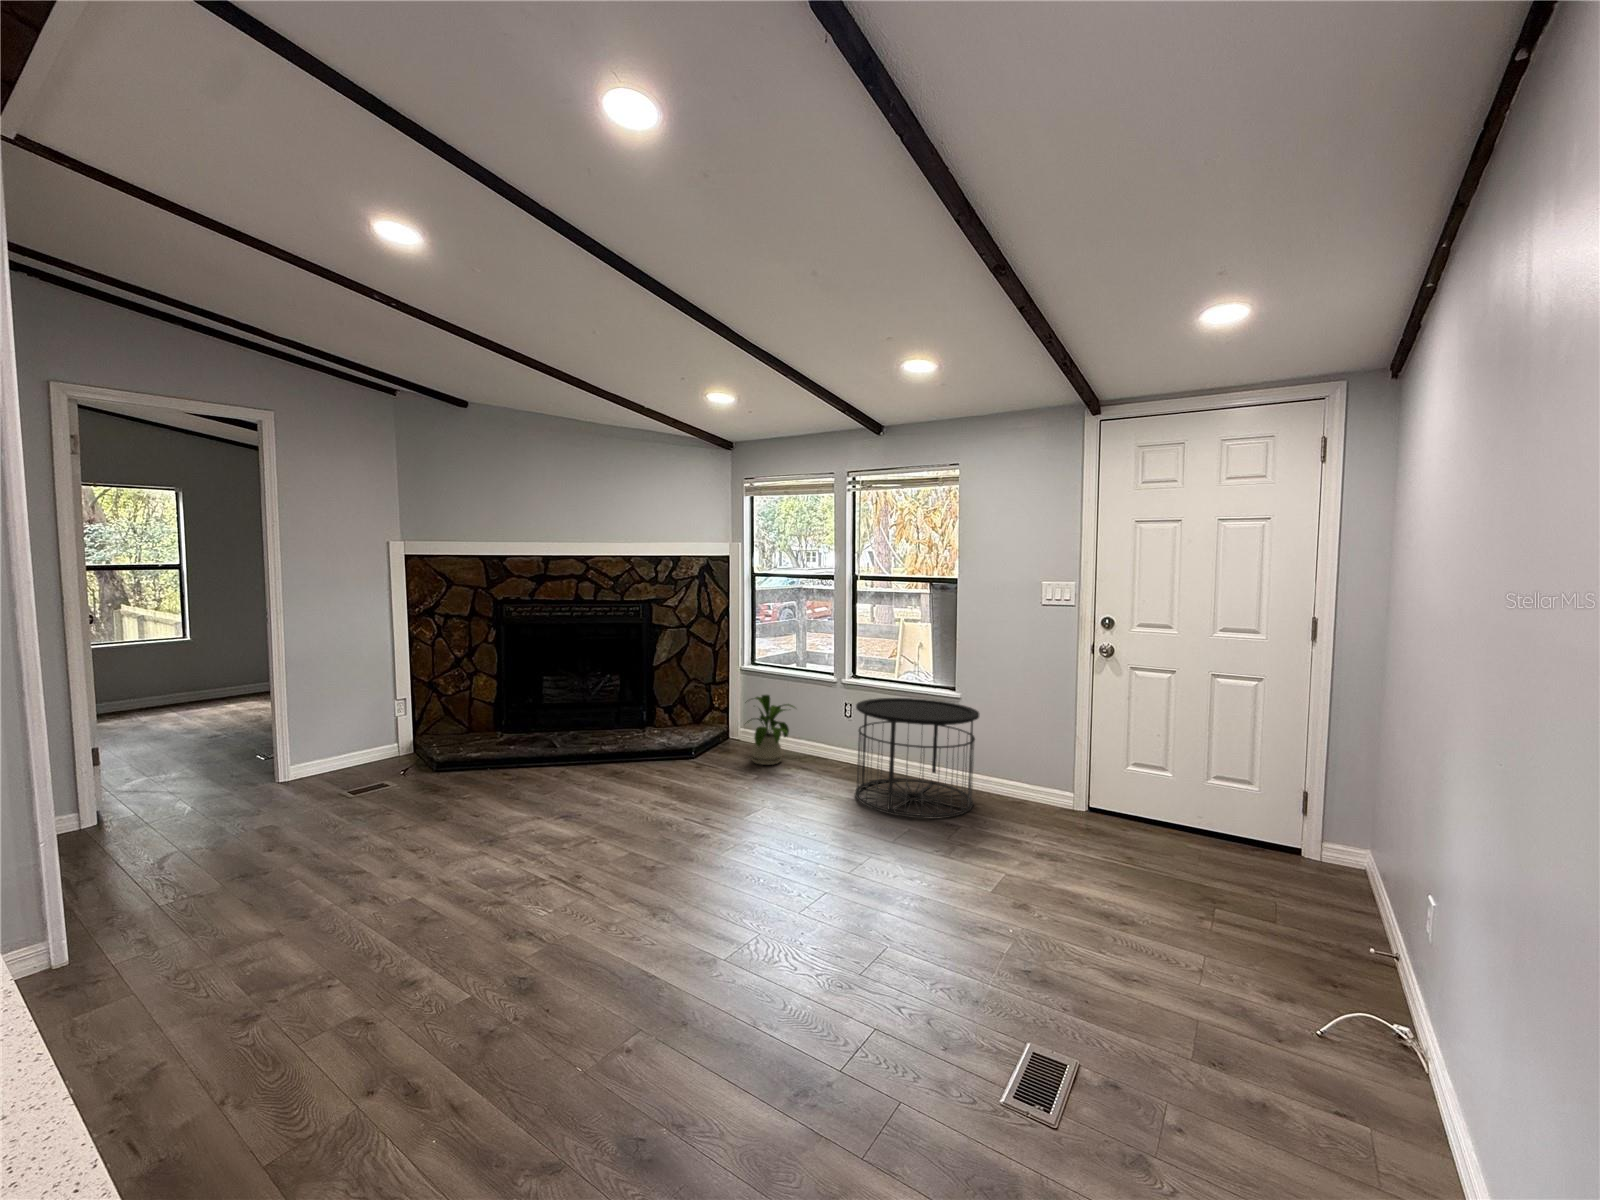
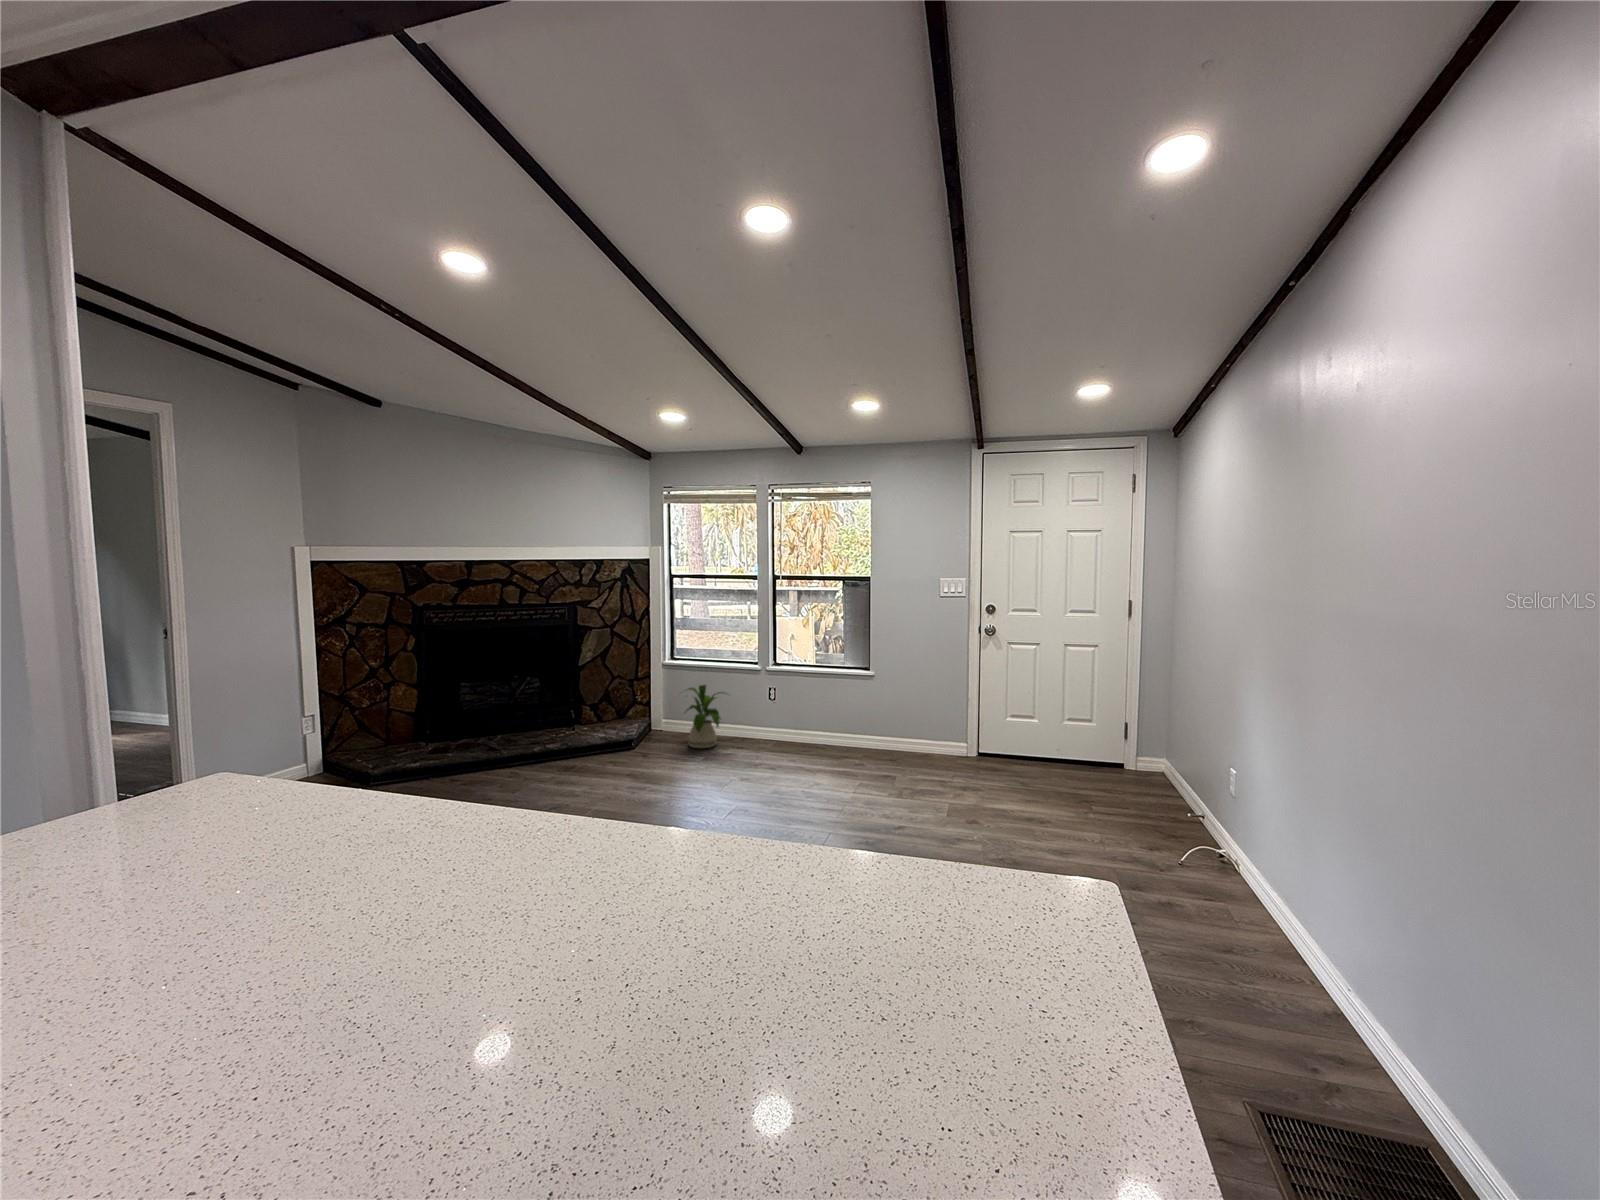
side table: present [855,698,979,819] -> none [796,679,898,776]

